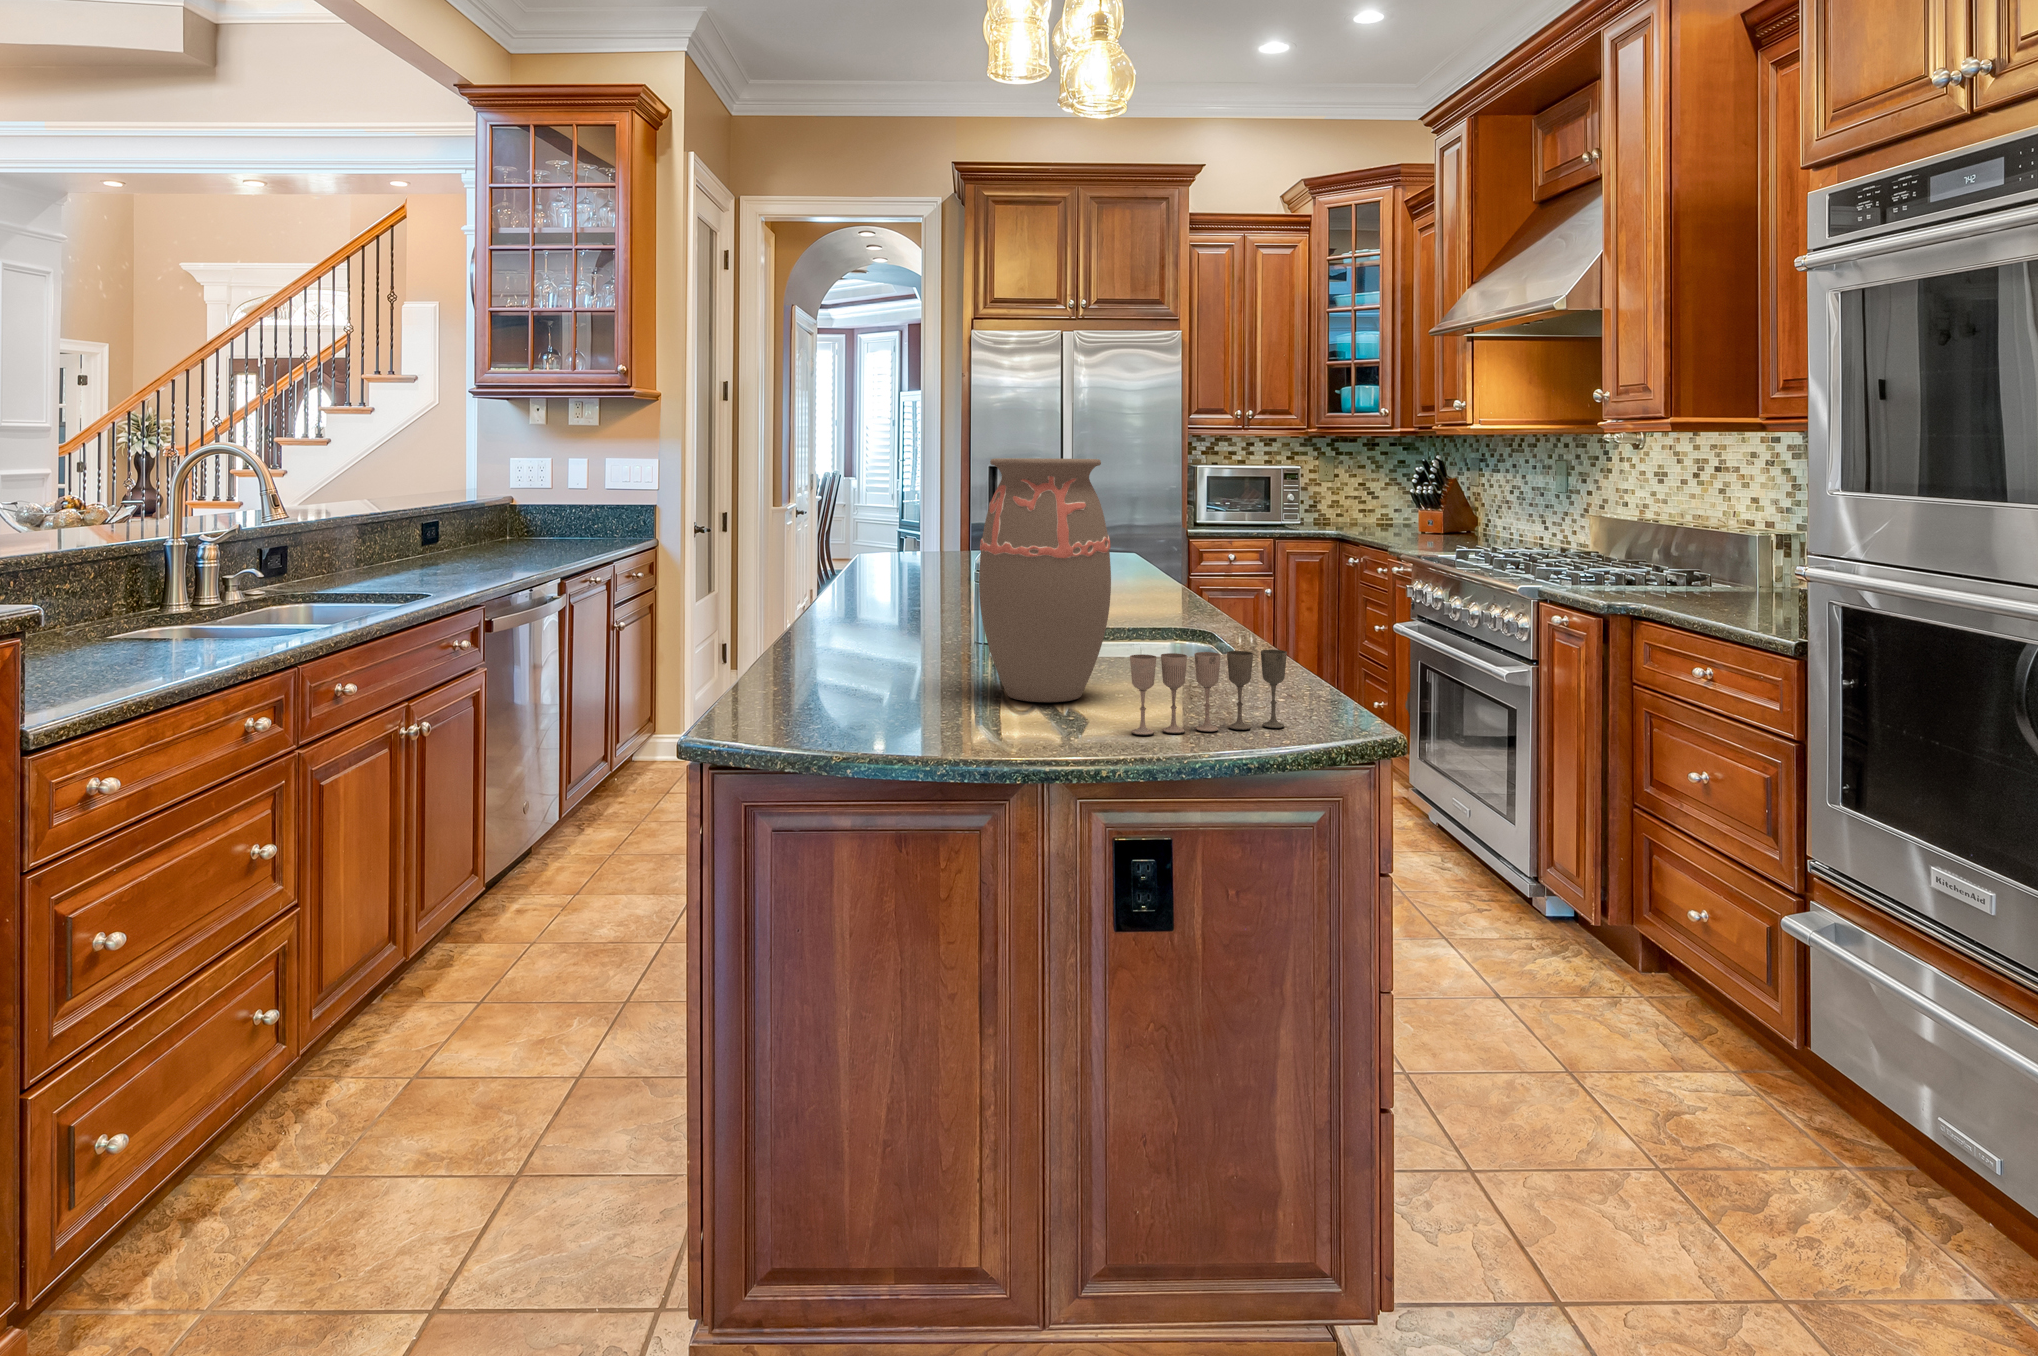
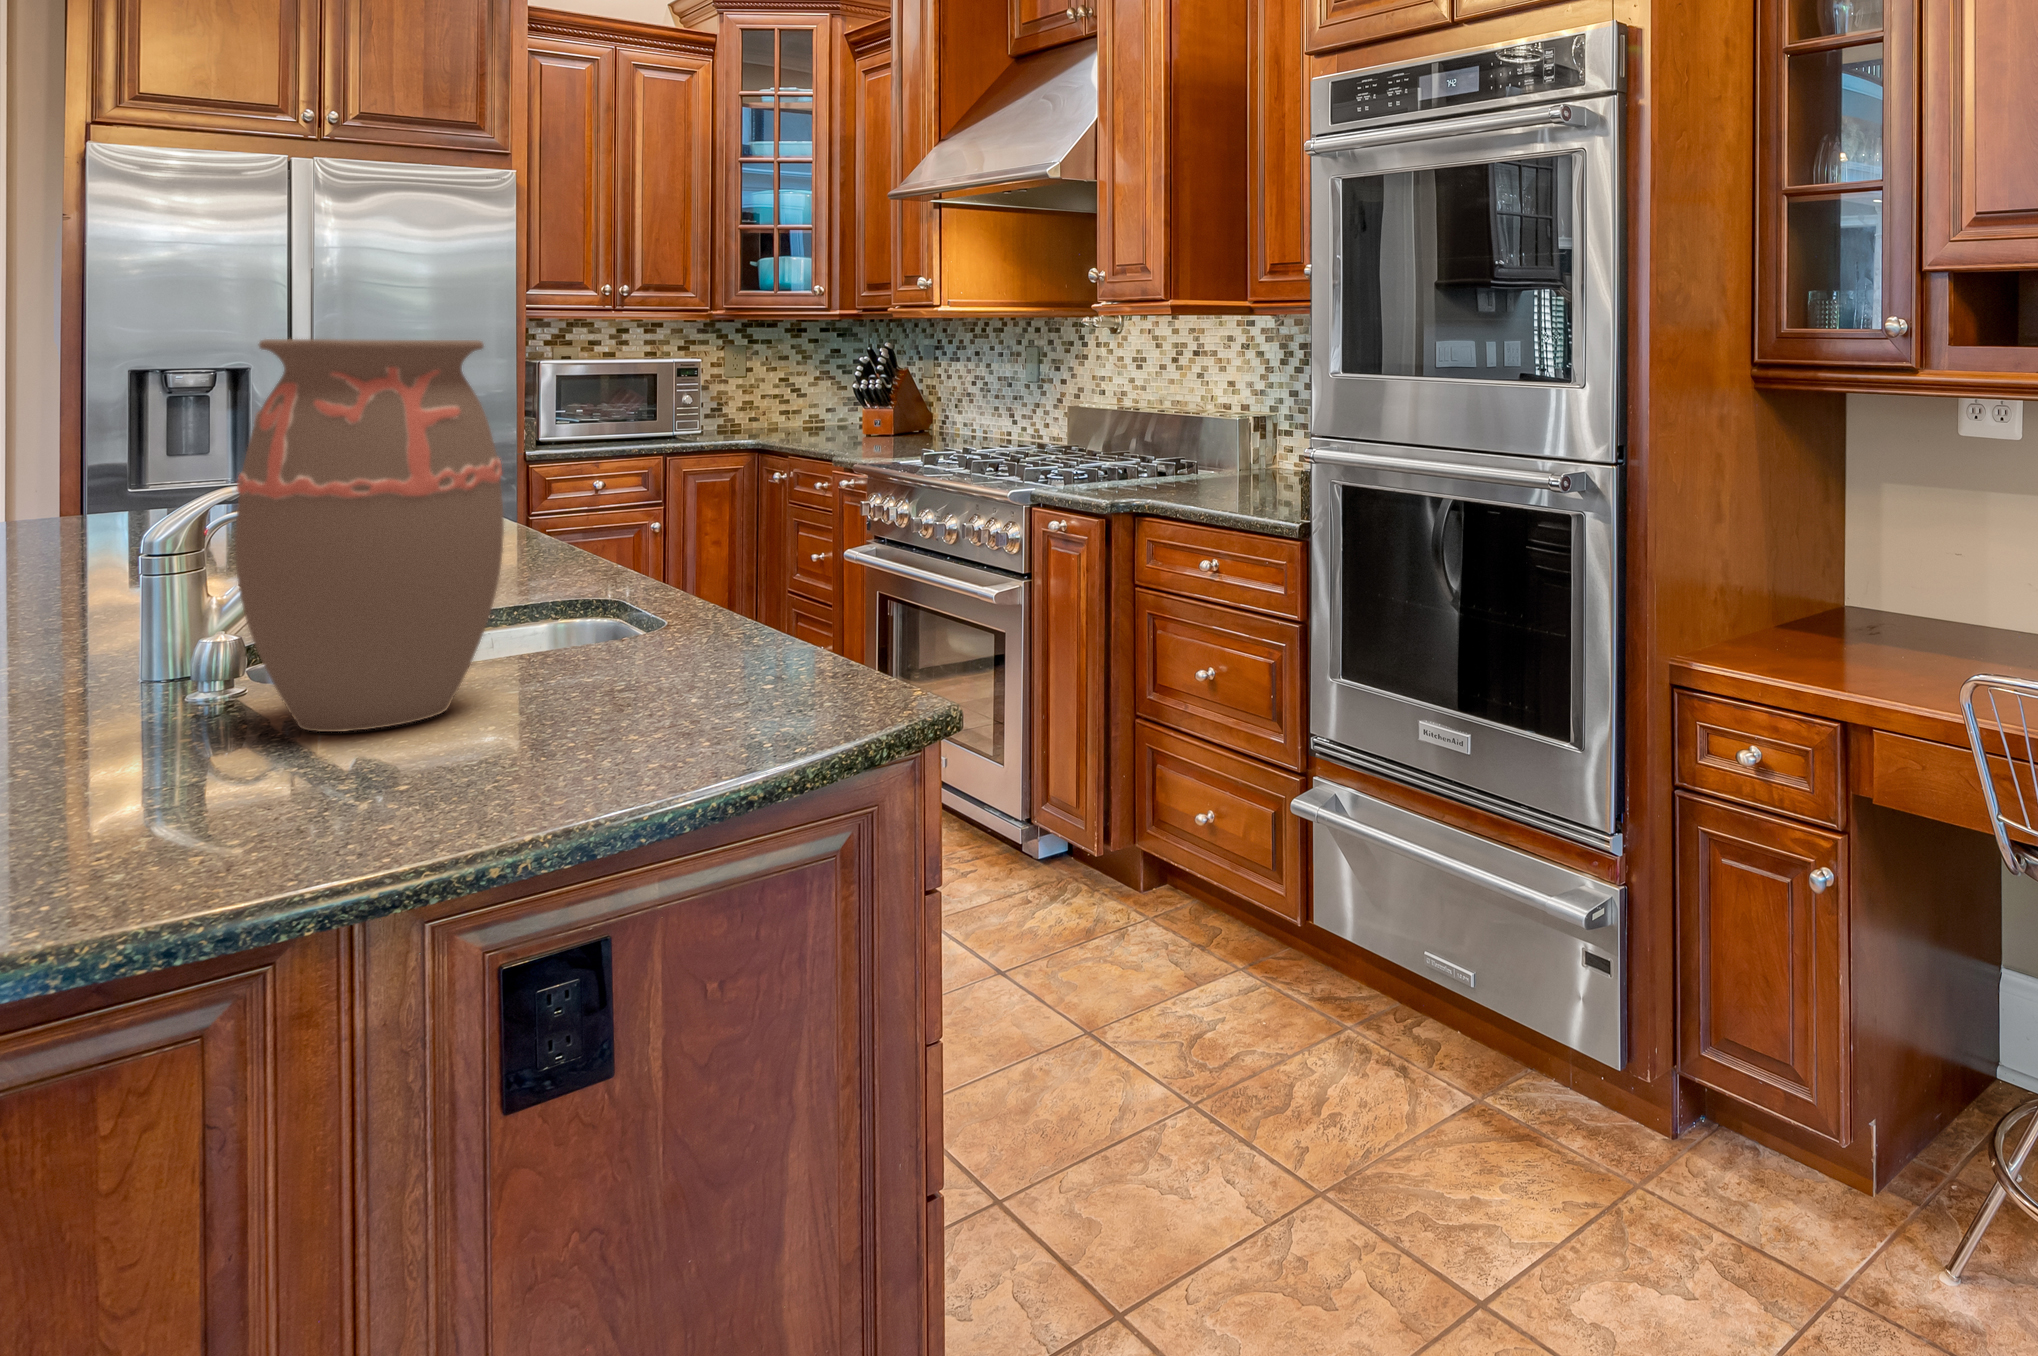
wine glass: present [1130,650,1287,735] -> none [559,598,804,751]

